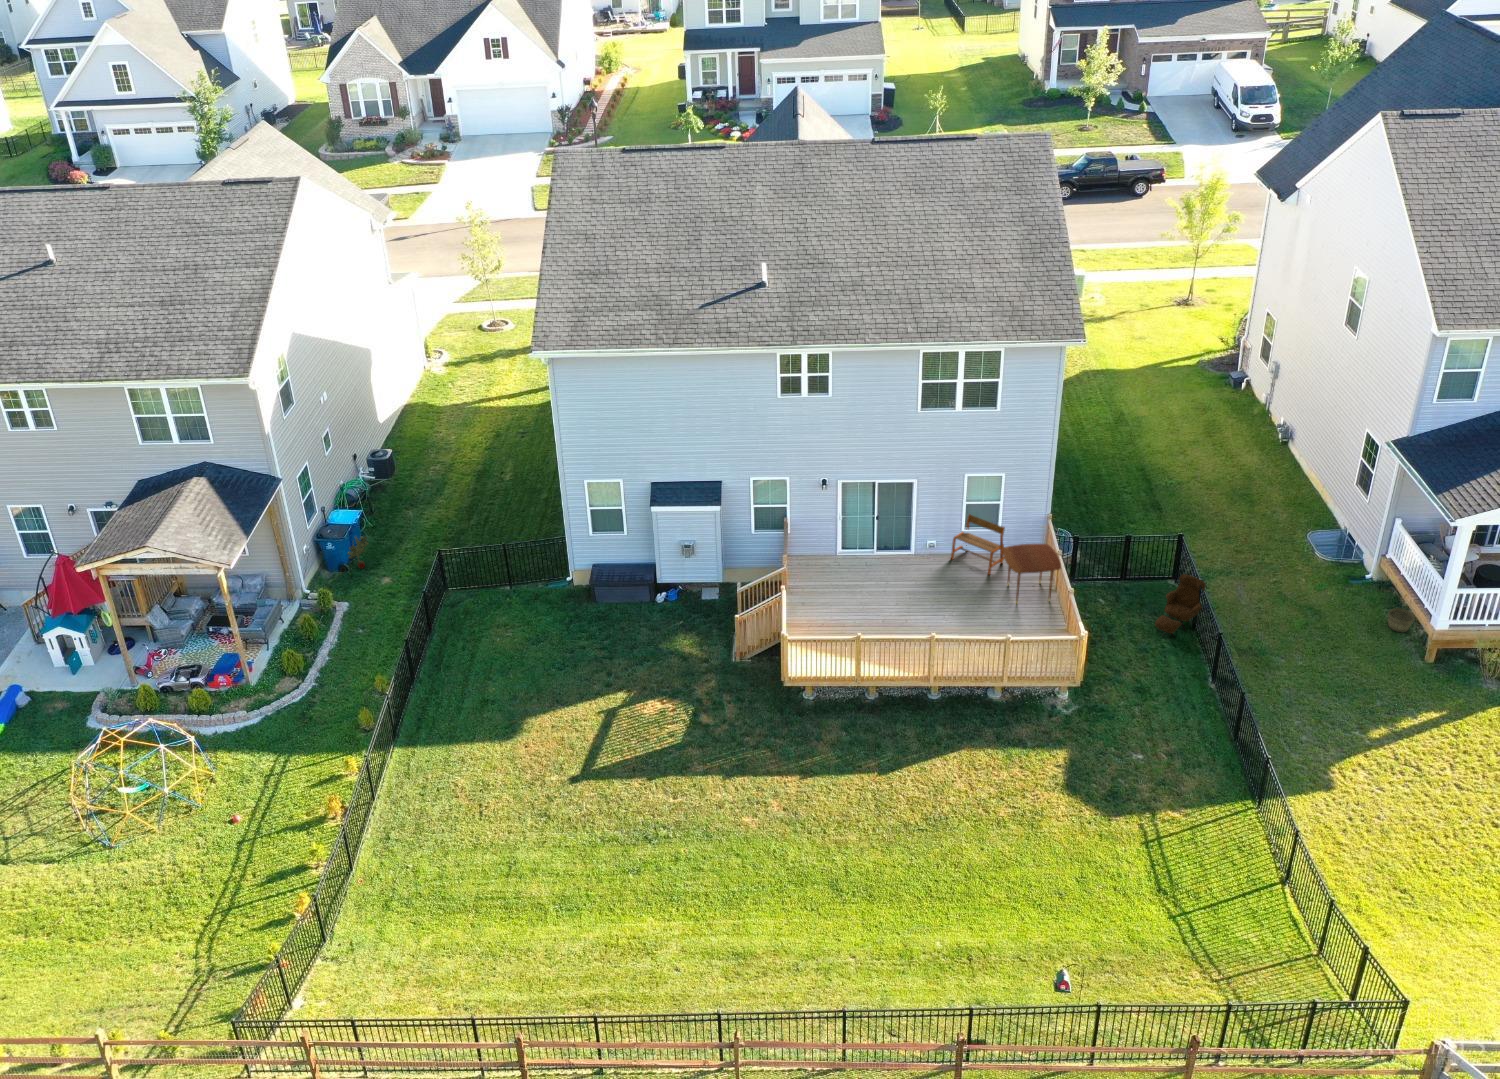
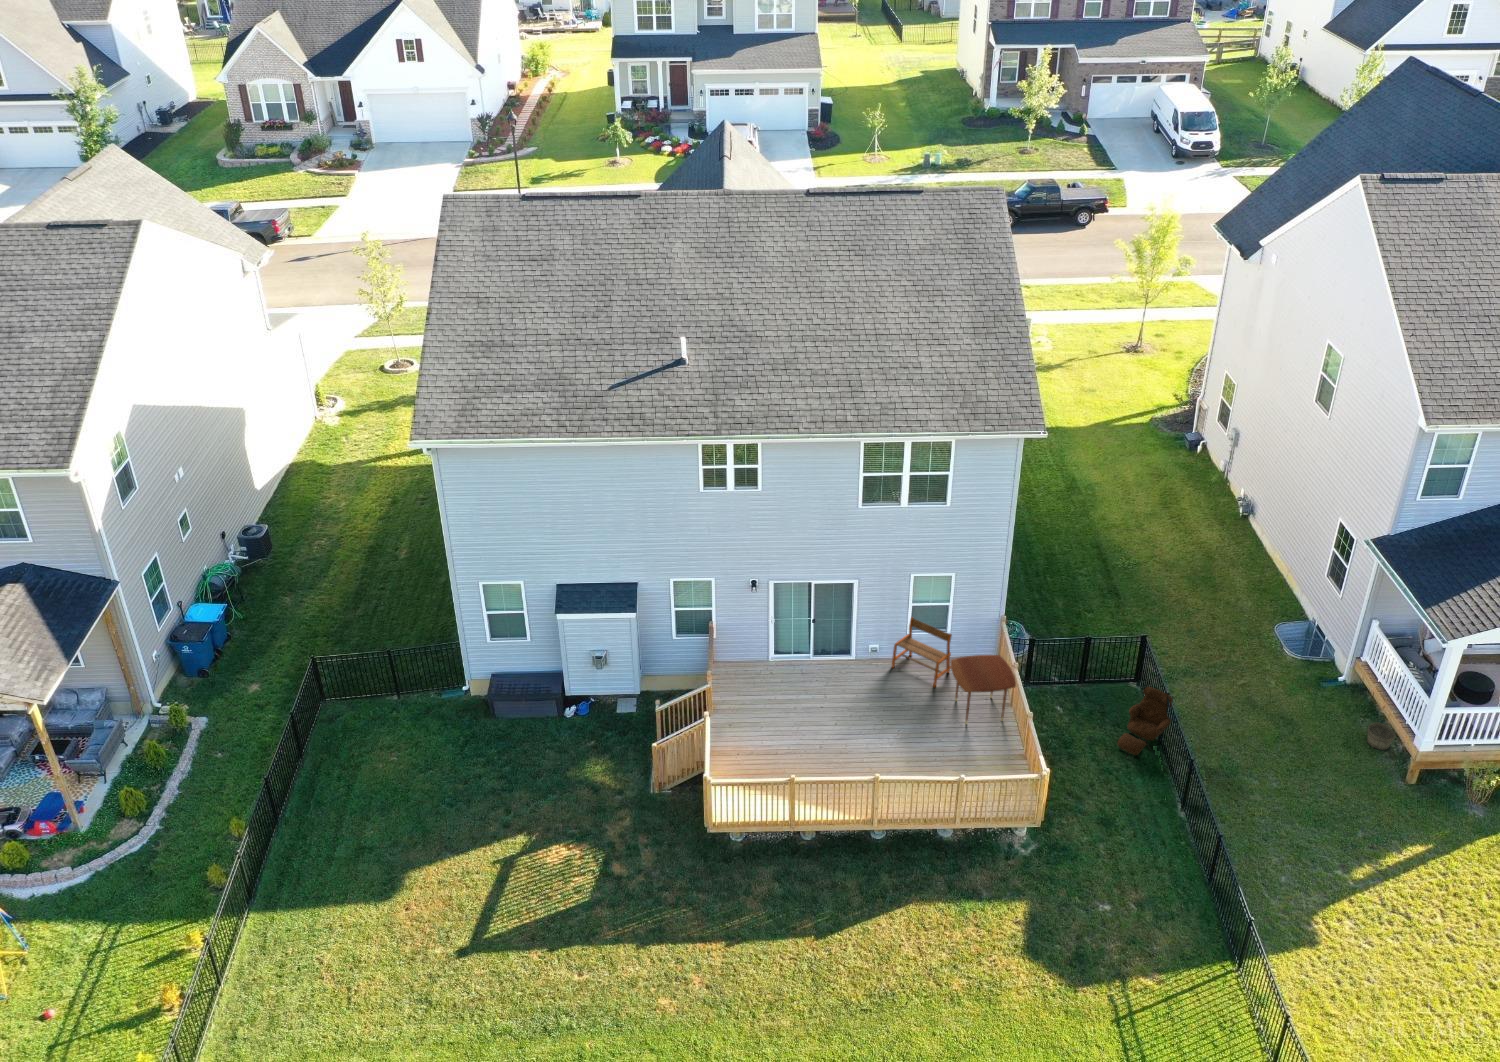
potted tree: present [348,537,368,568] -> none [196,637,222,676]

